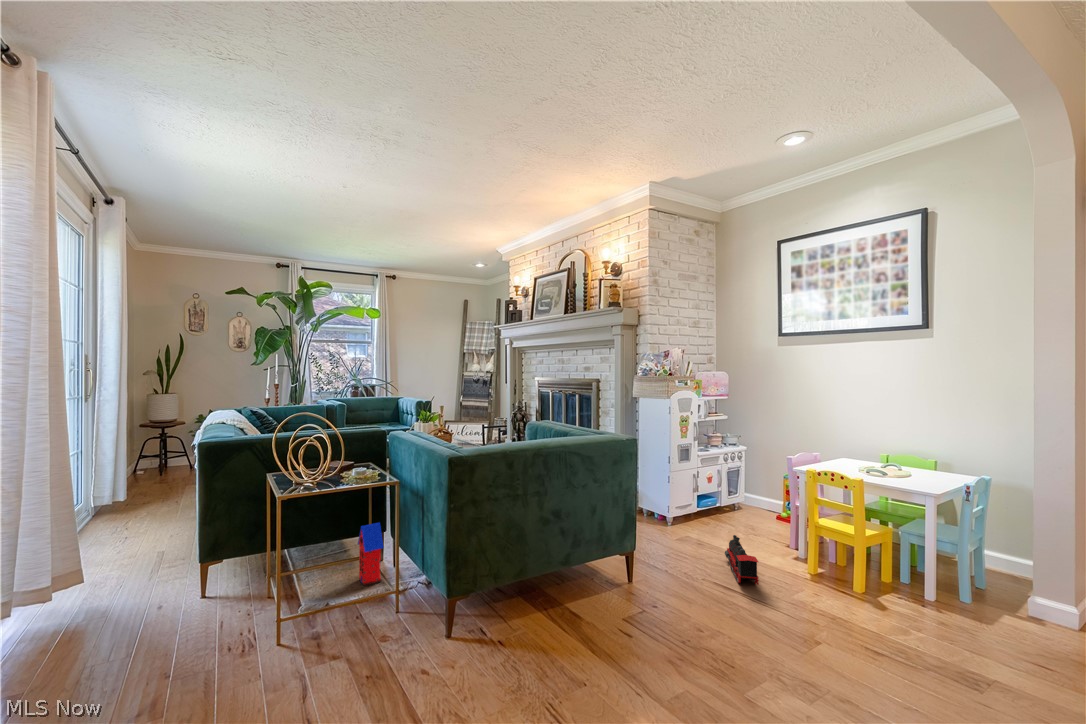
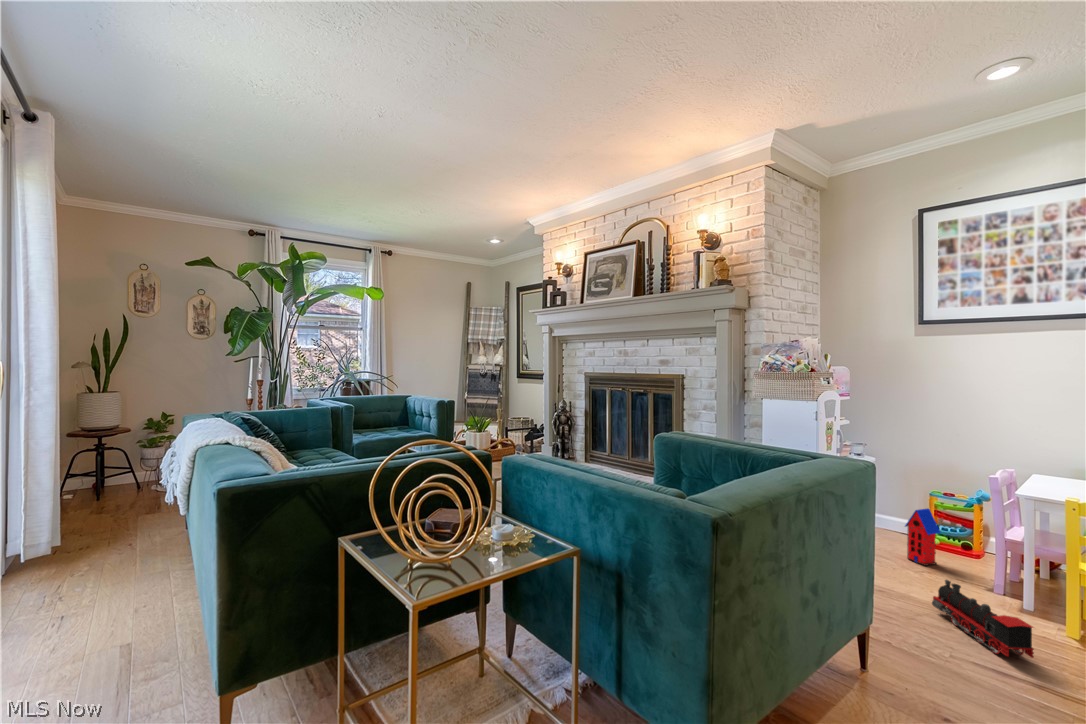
toy house: present [358,523,384,586] -> present [905,509,940,566]

